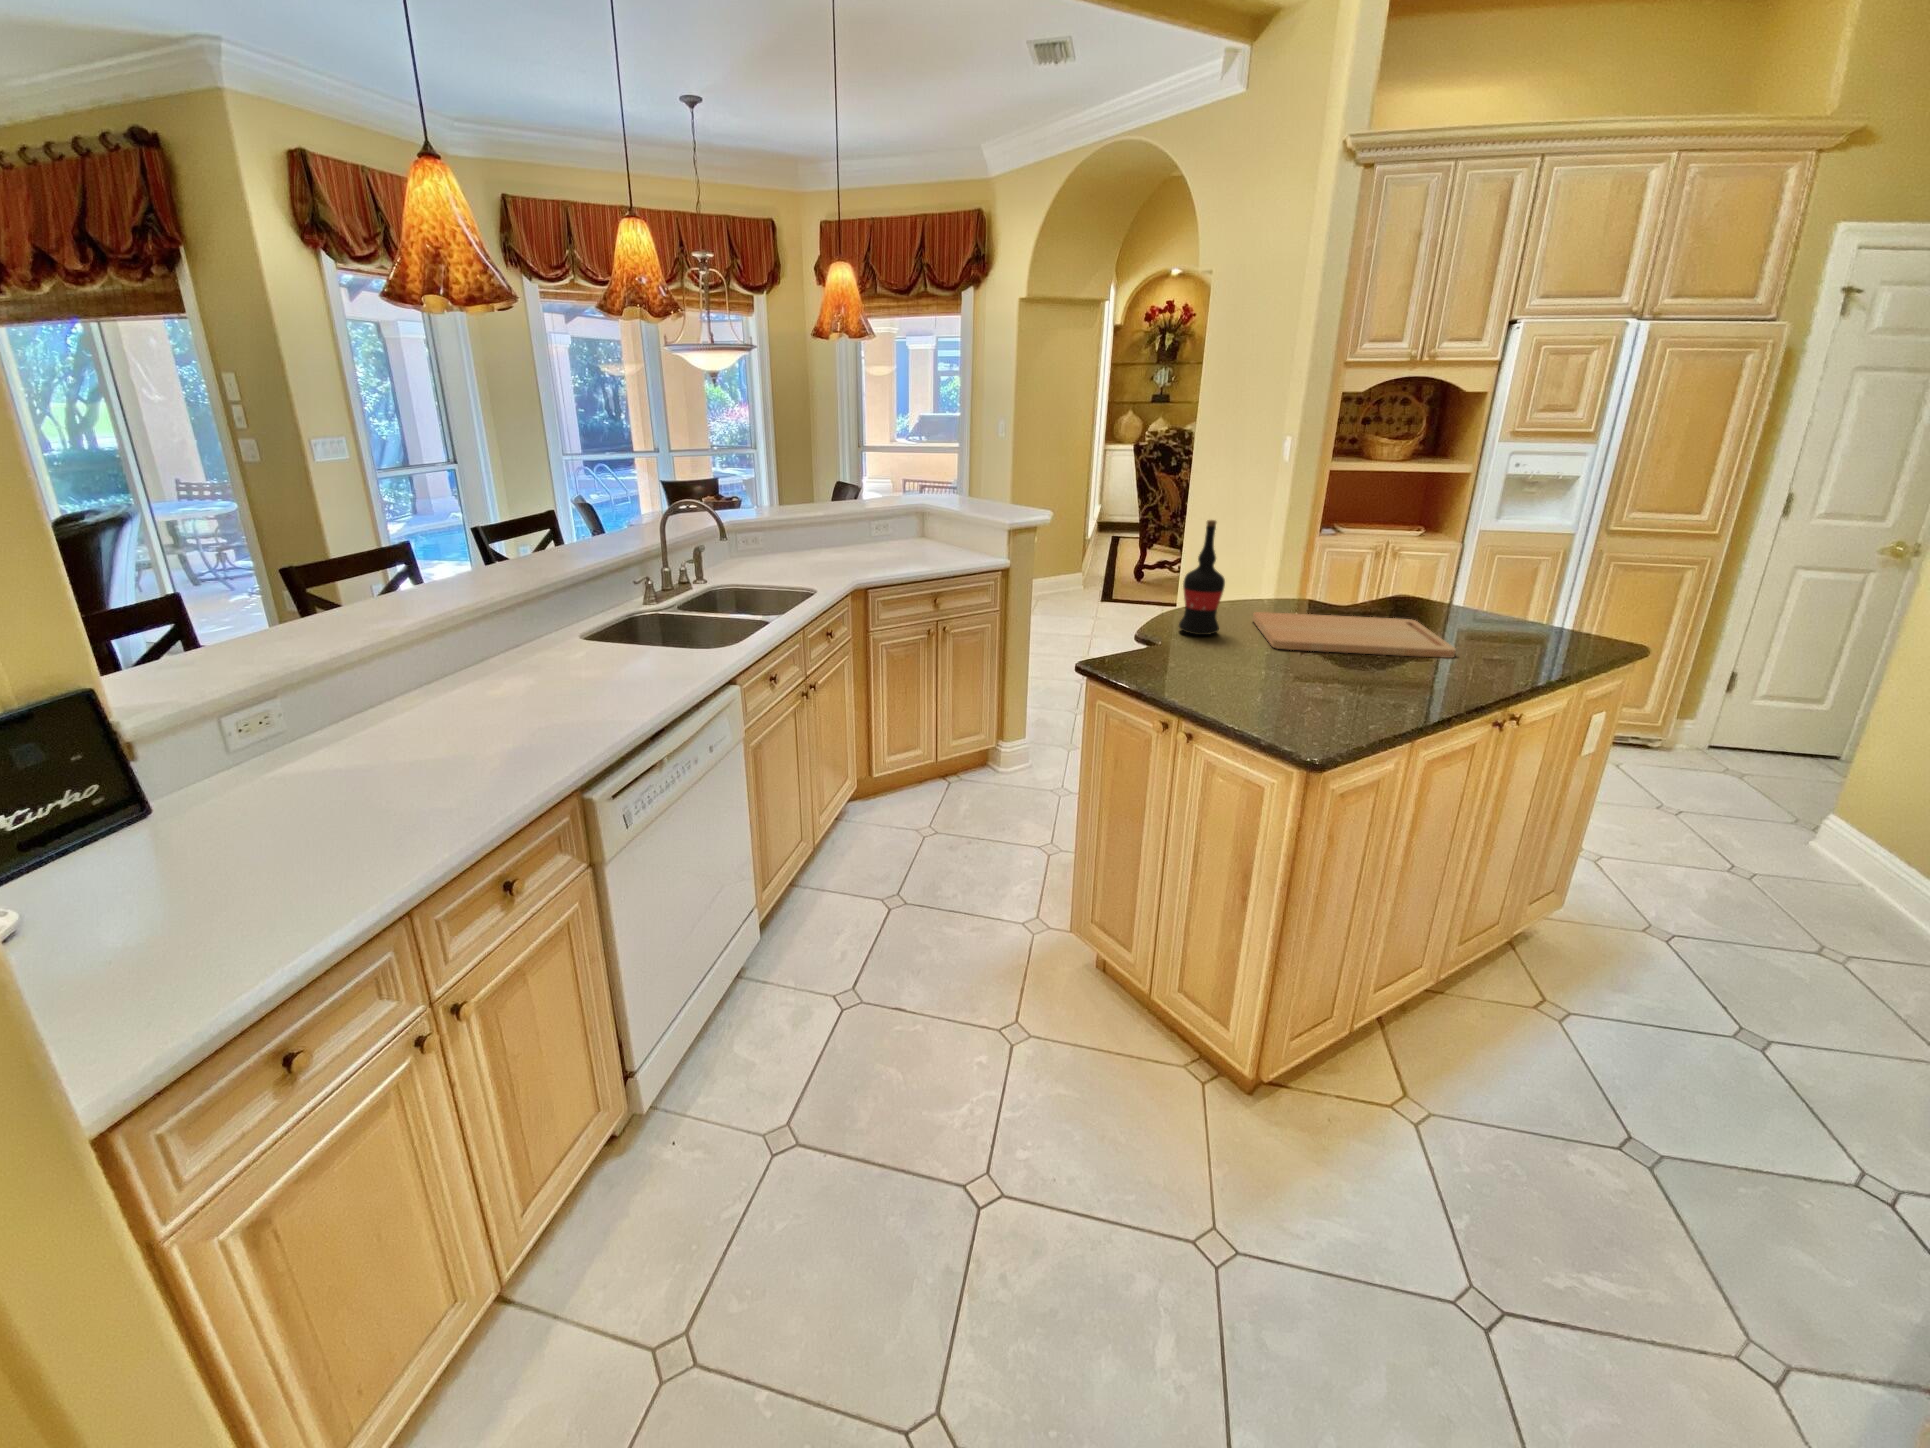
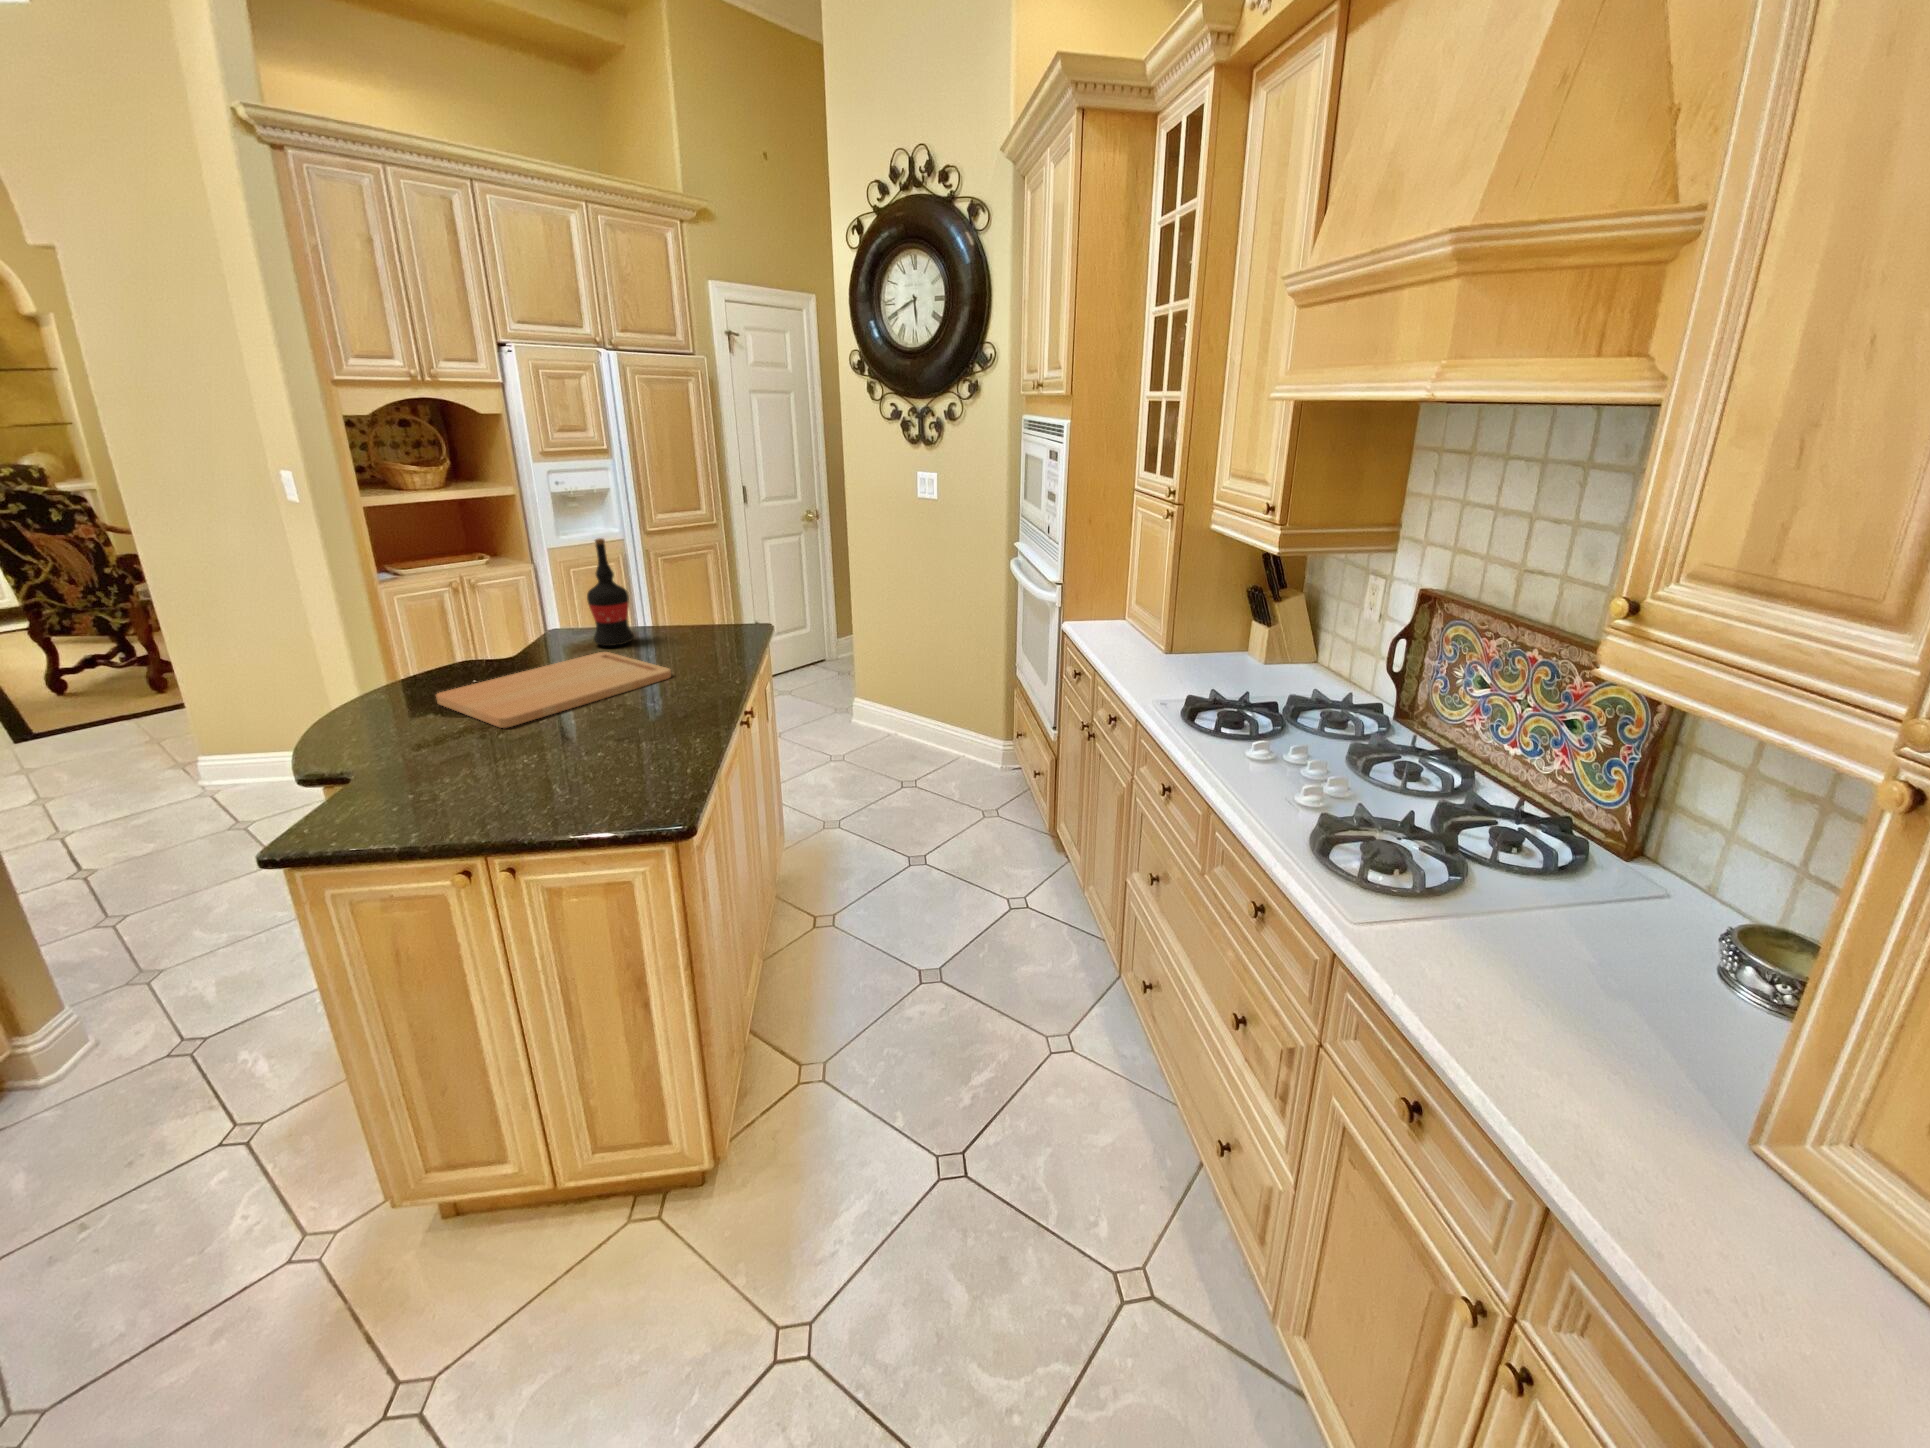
wine bottle: present [1179,520,1225,635] -> present [587,538,634,646]

